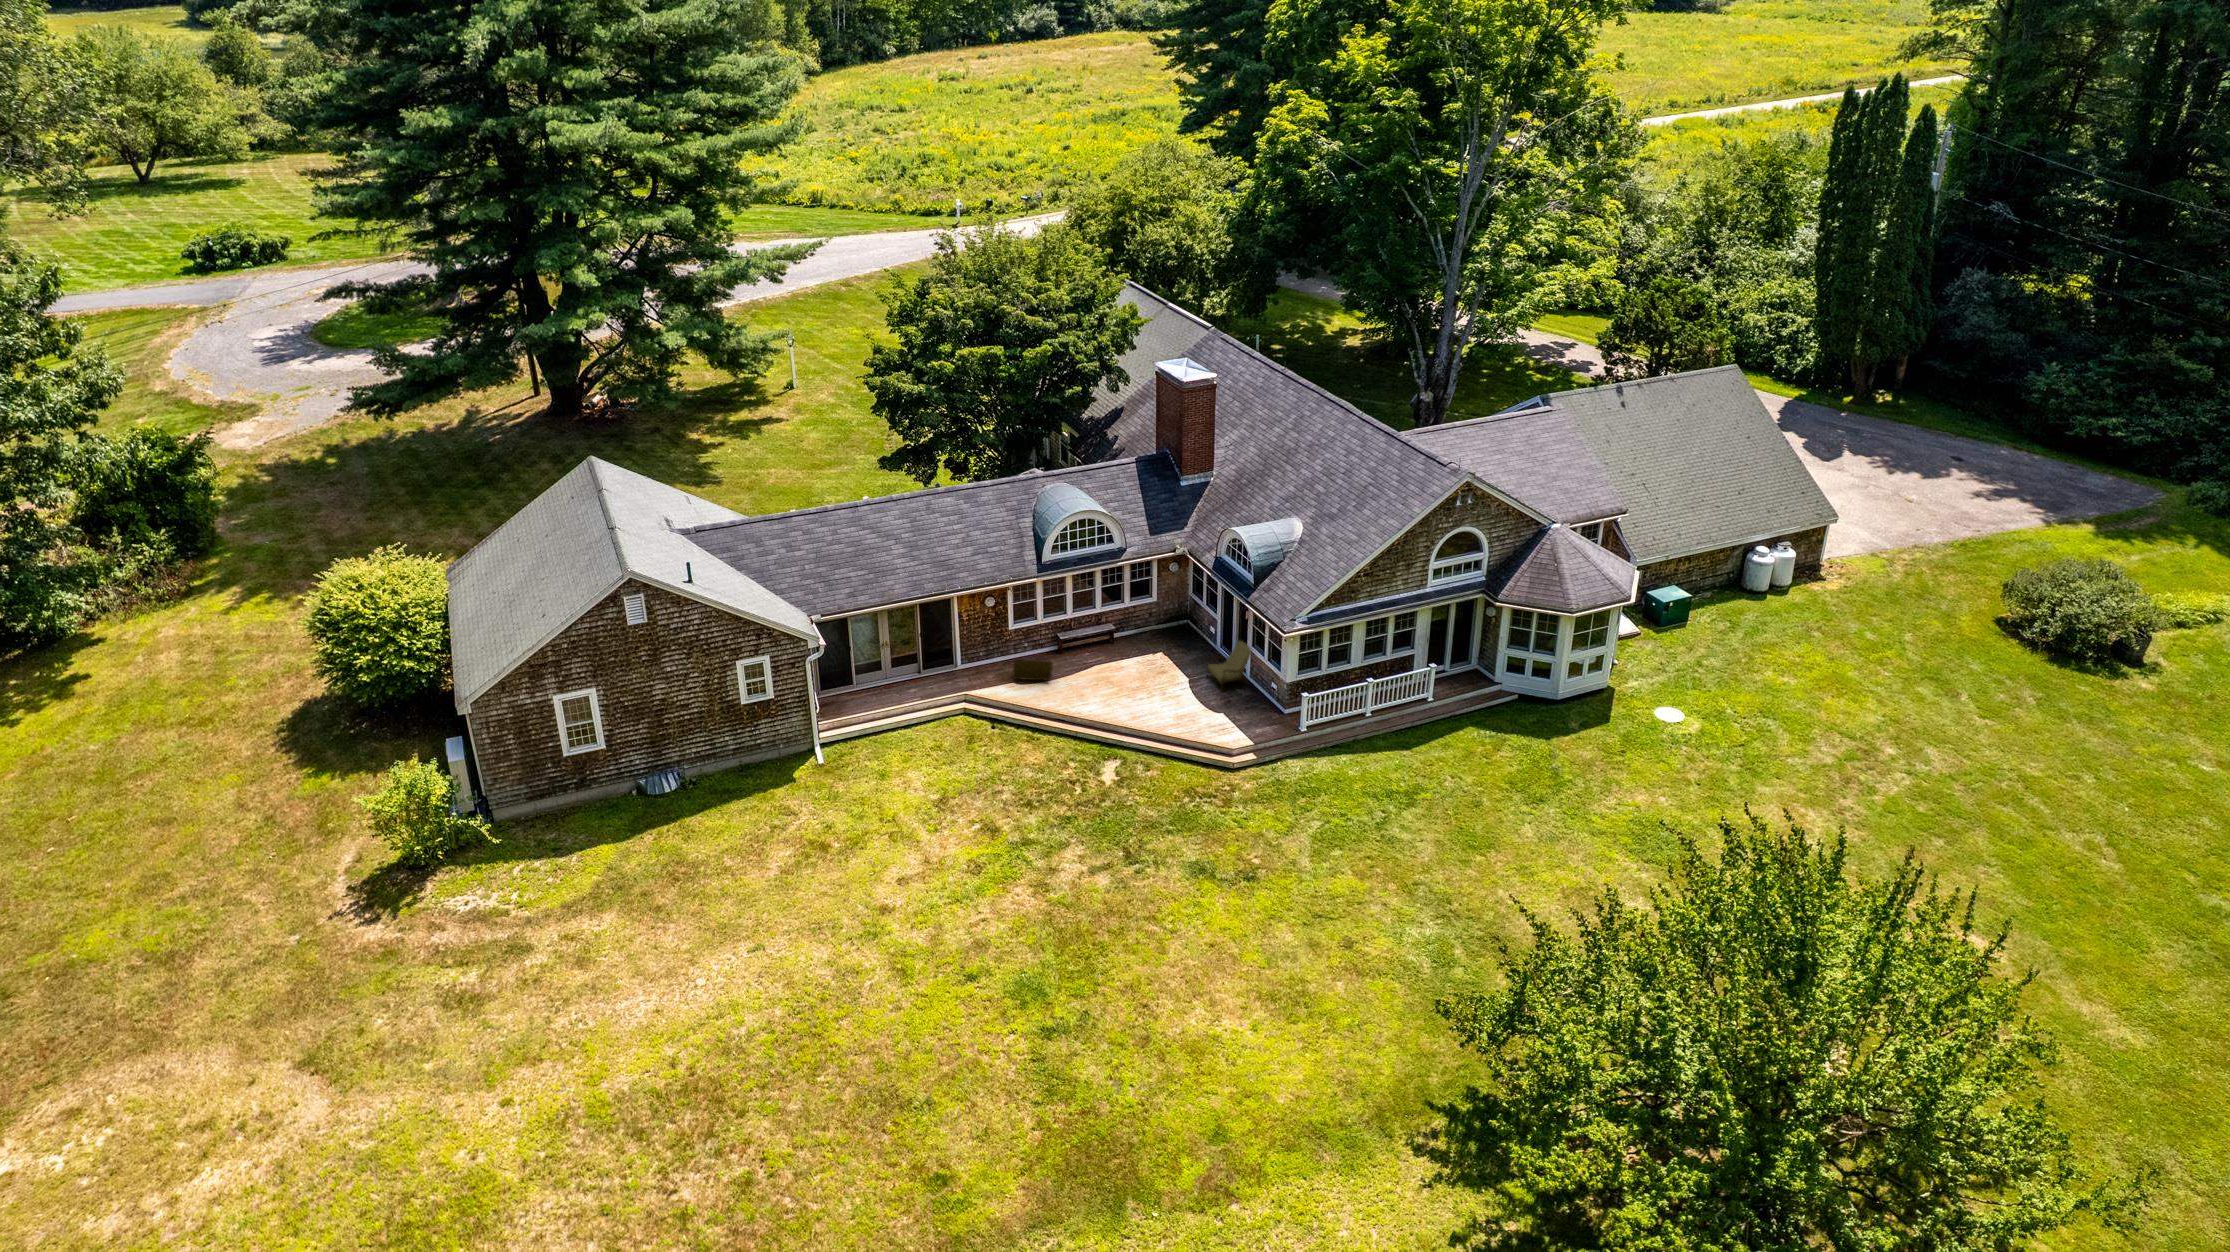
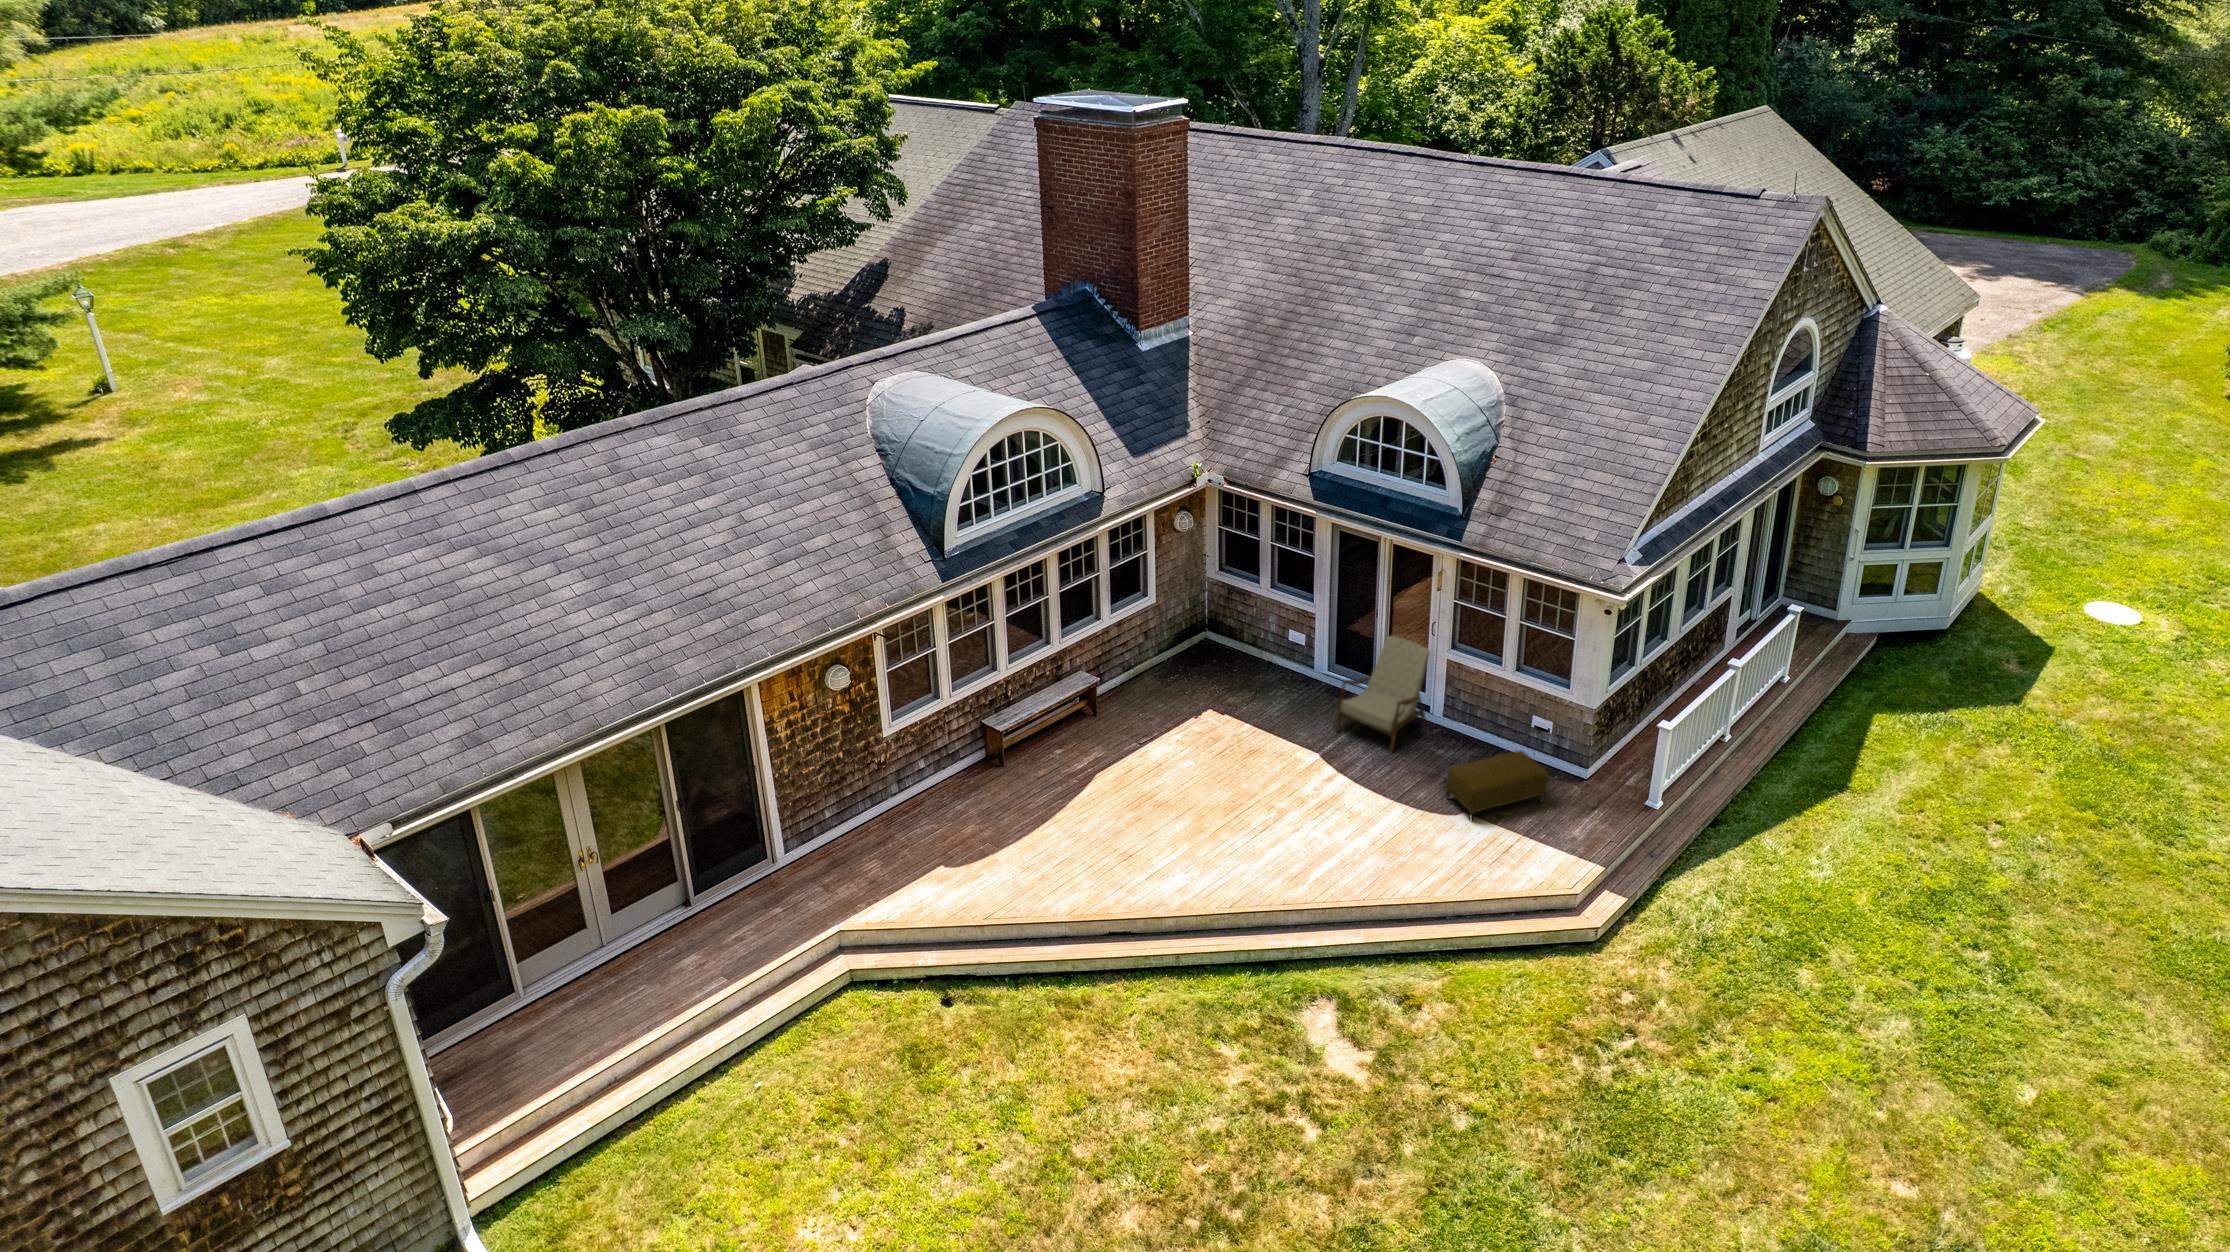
ottoman: present [1012,660,1052,681] -> present [1446,751,1549,821]

